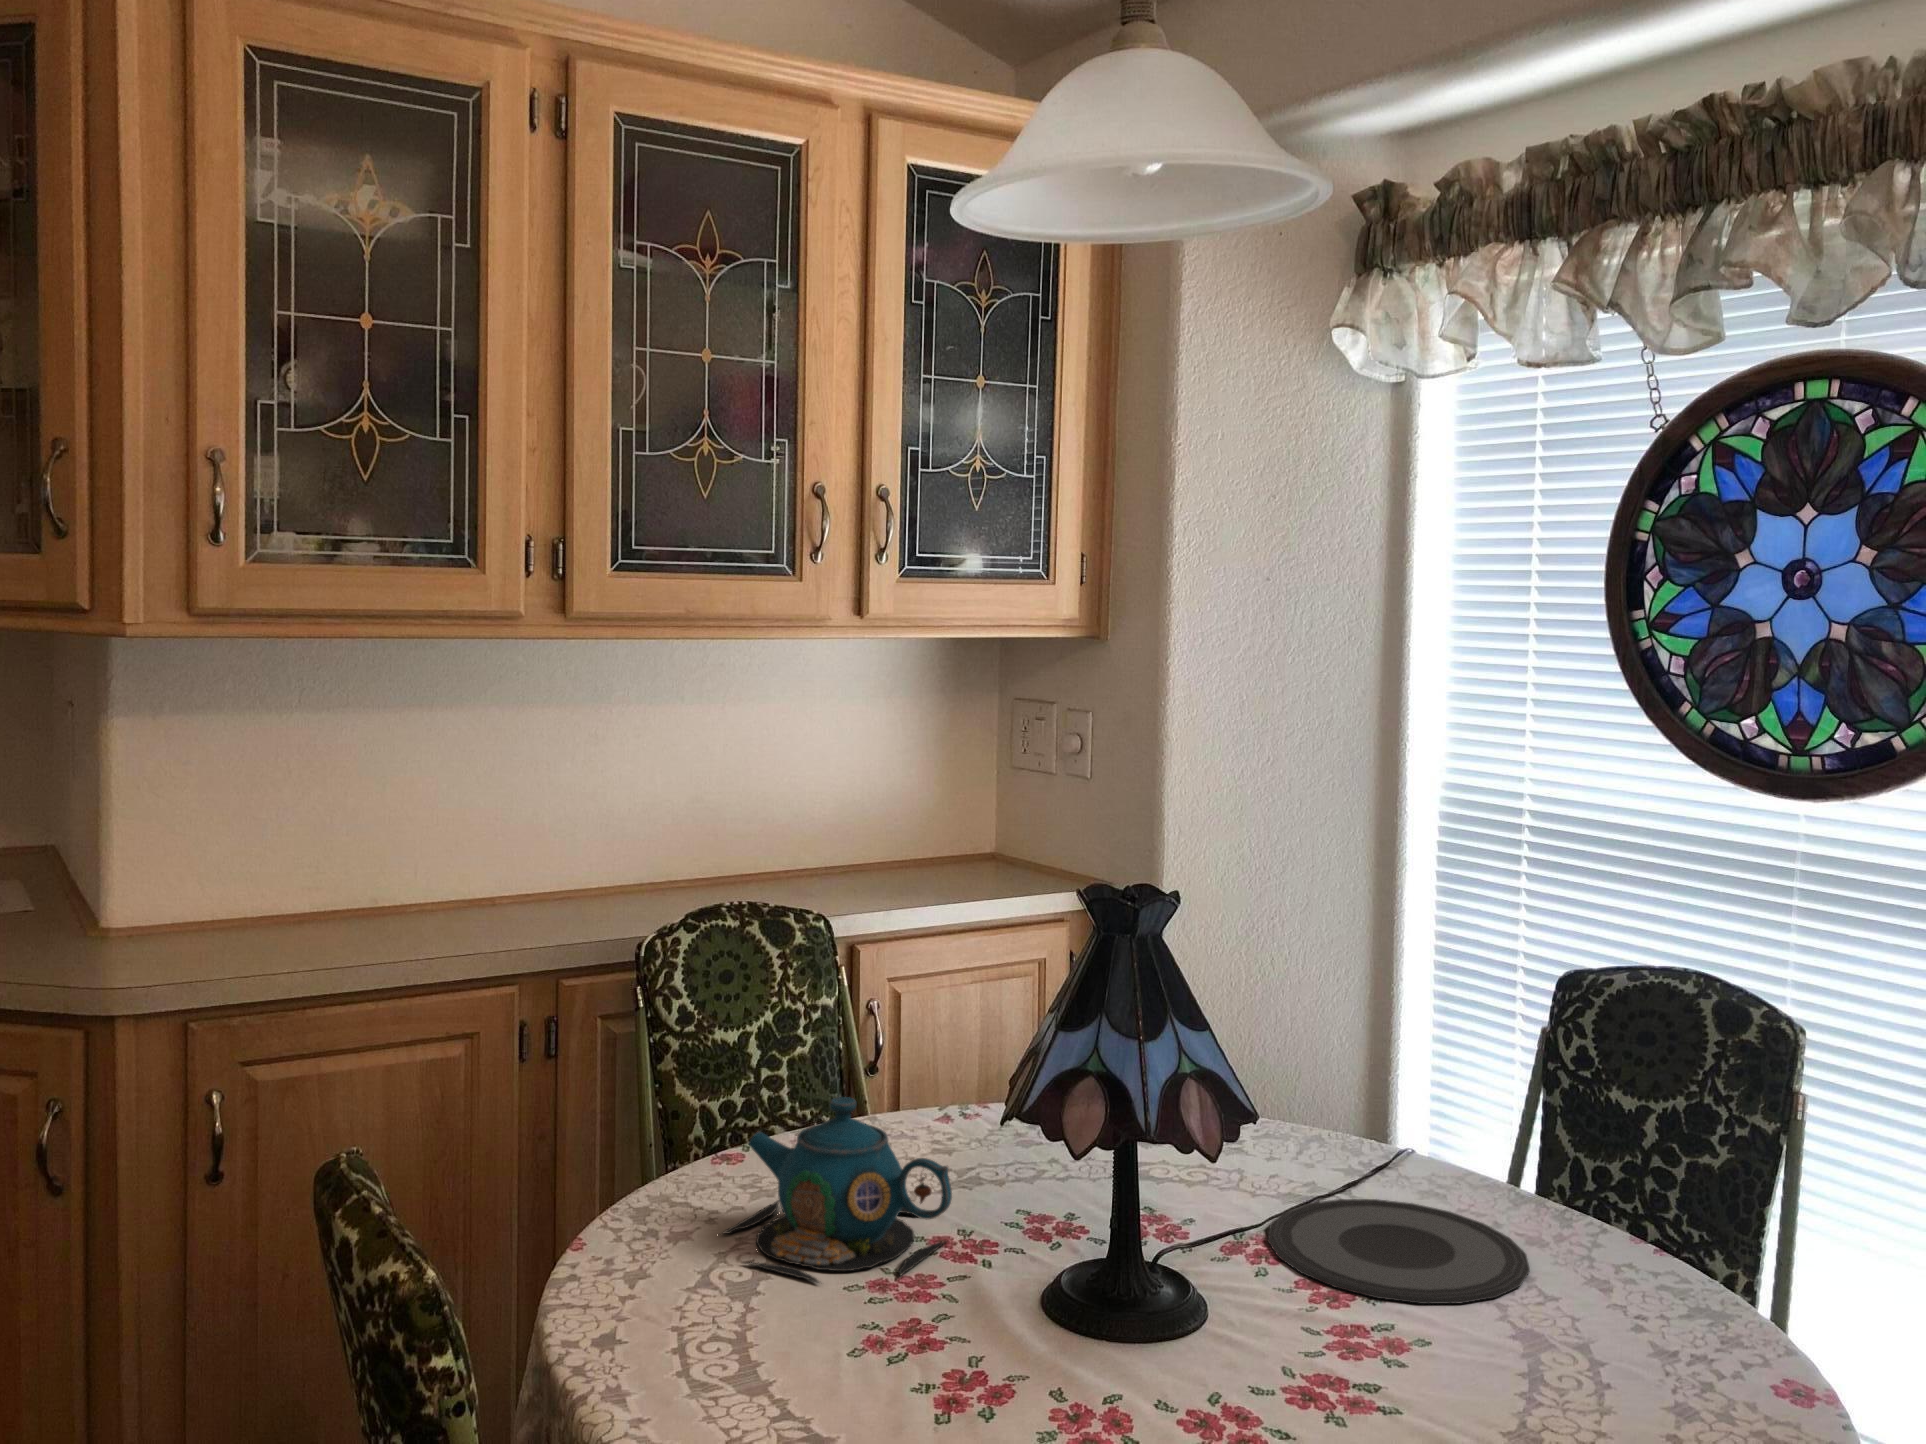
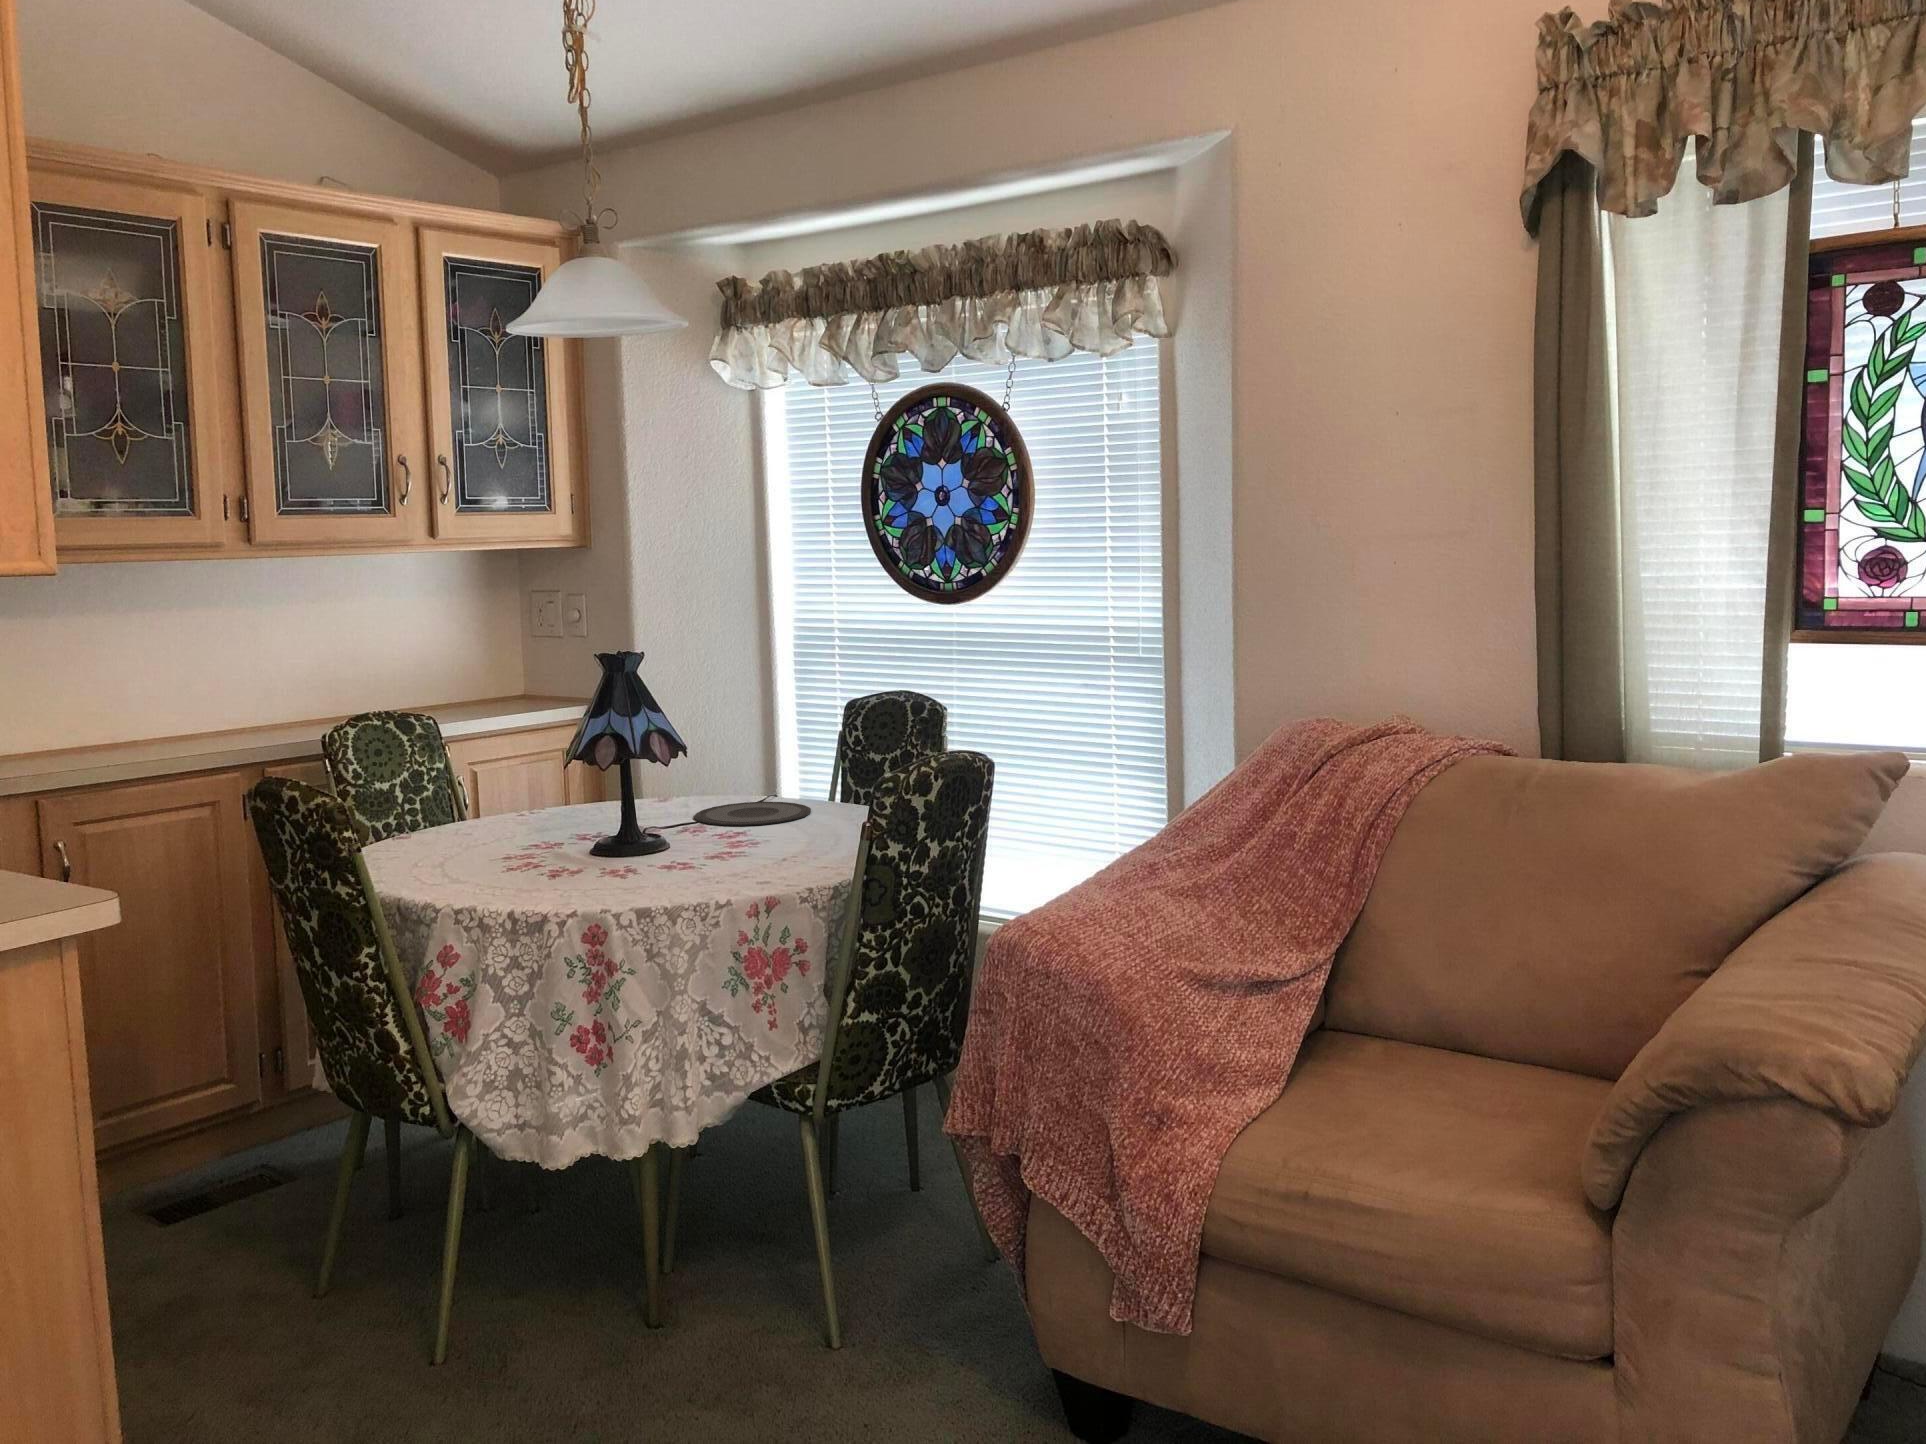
teapot: present [723,1097,952,1283] -> none [410,771,551,850]

